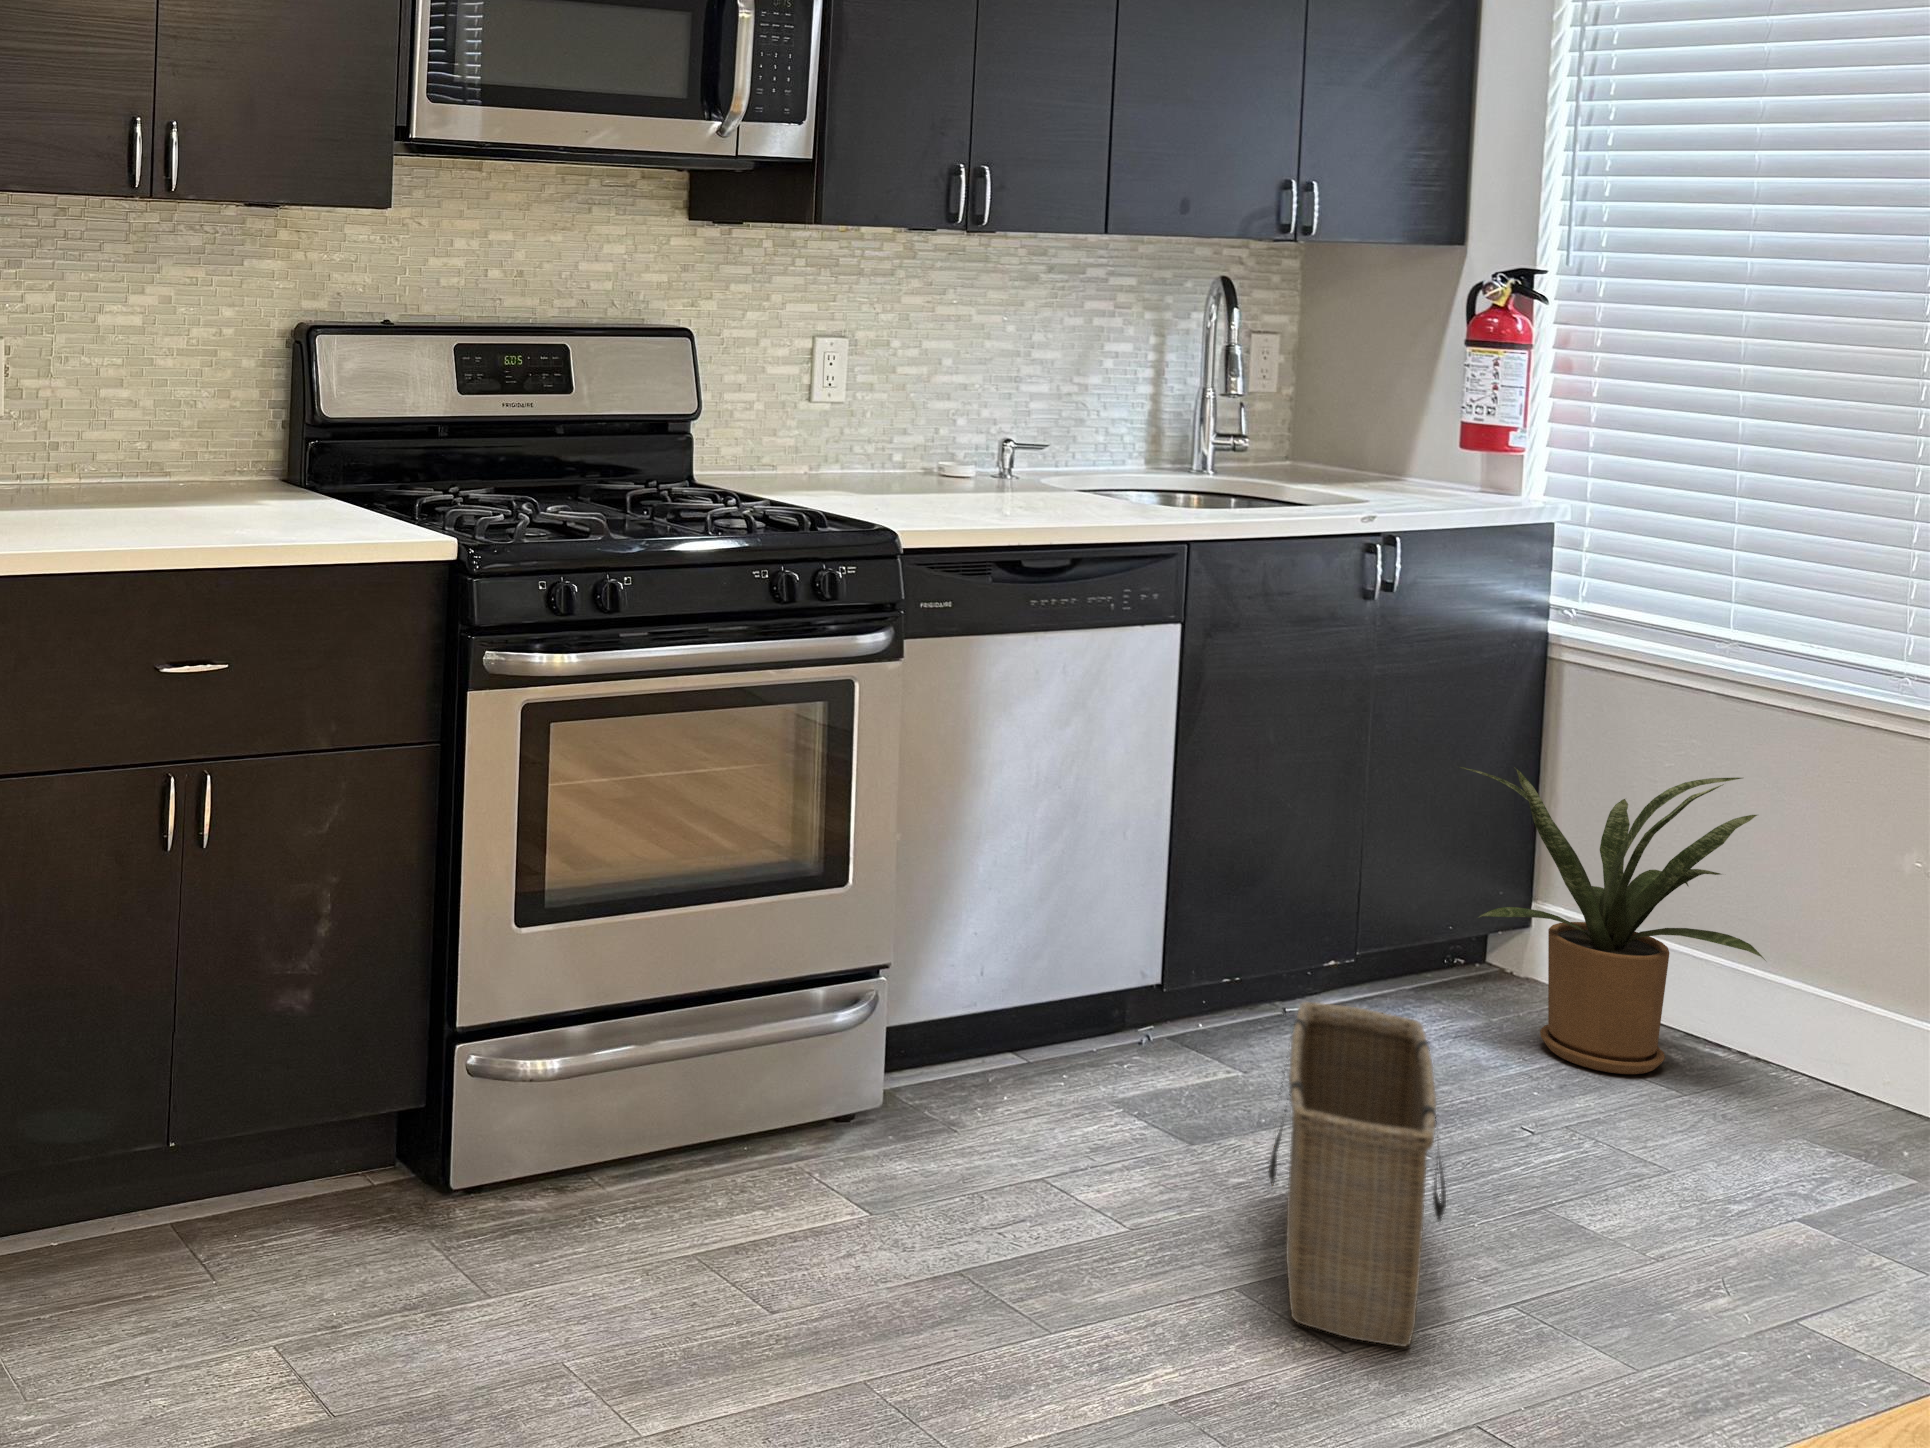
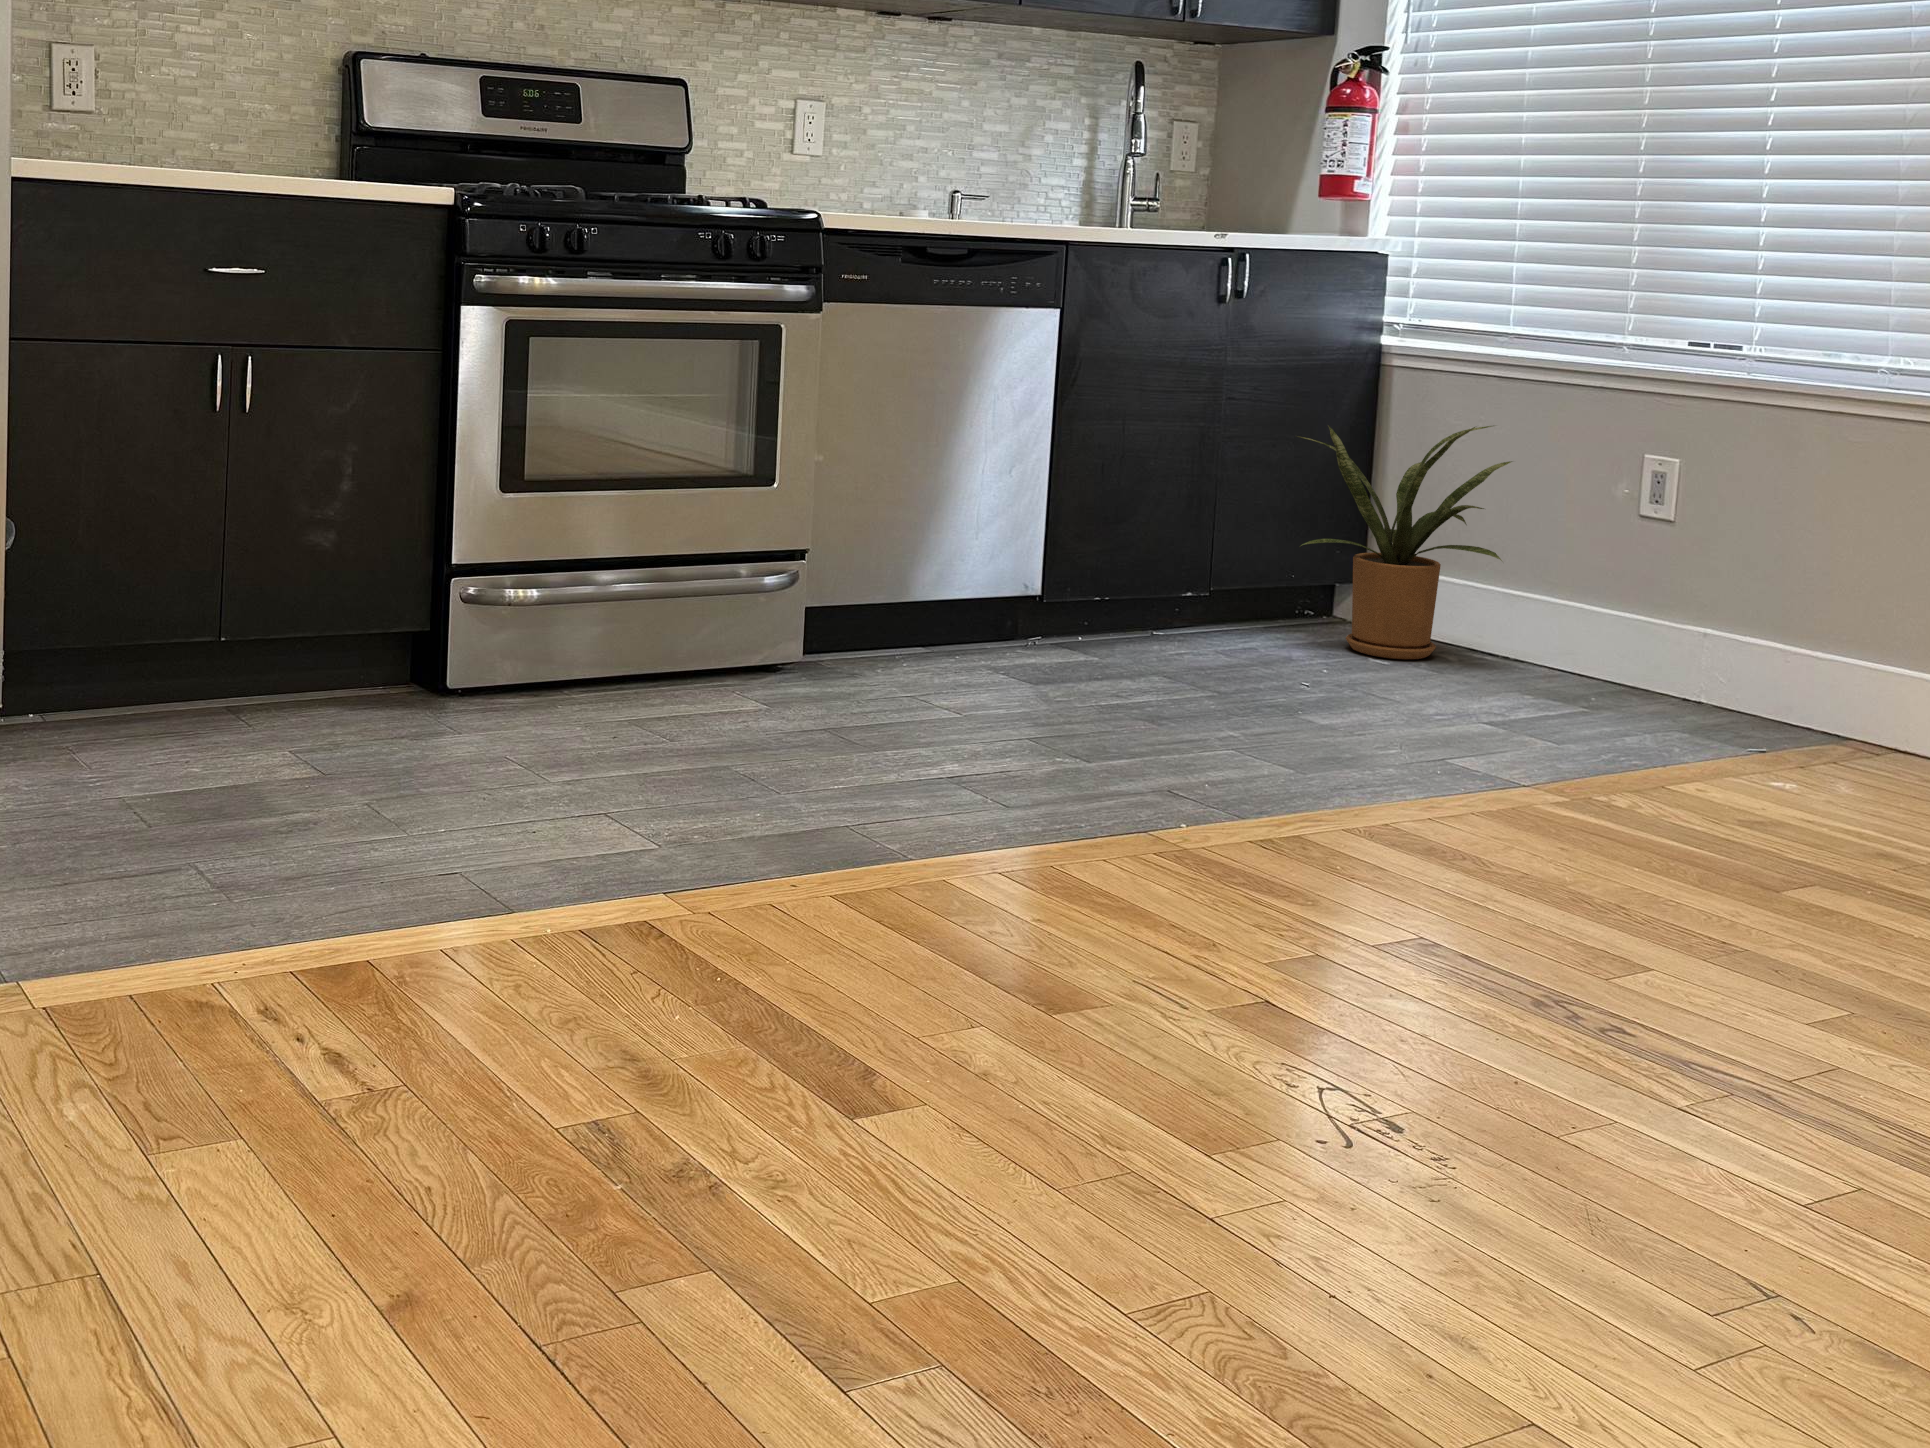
basket: present [1269,1002,1446,1346] -> none [1063,554,1197,760]

